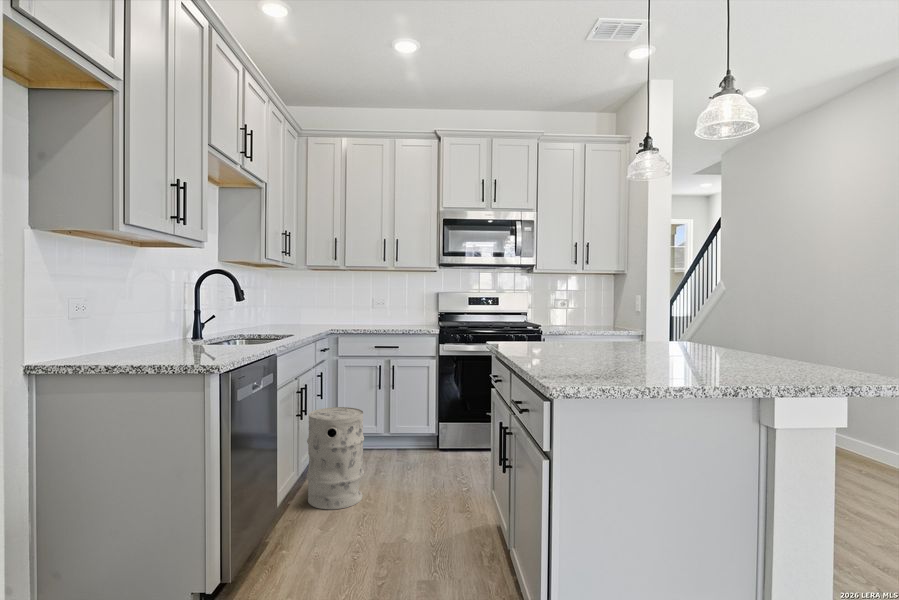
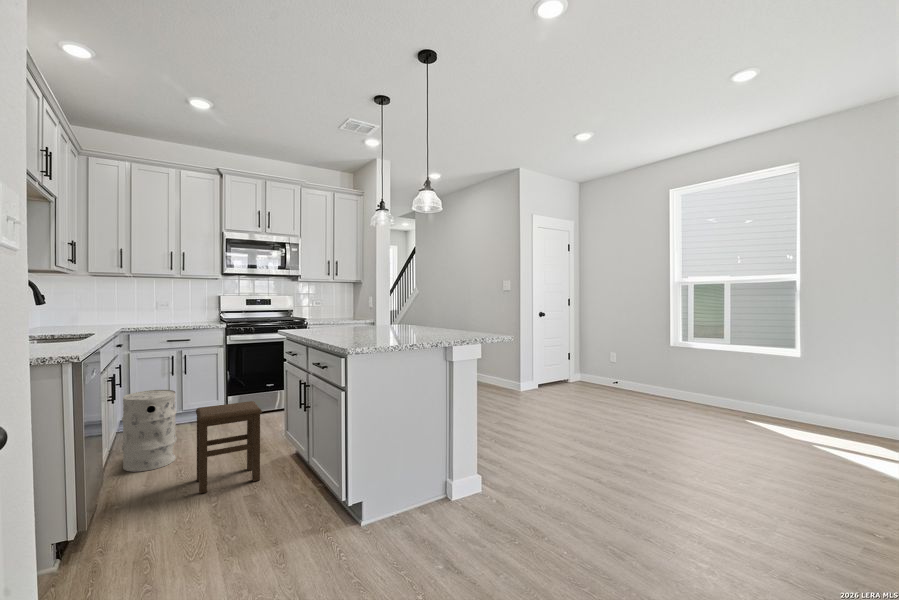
stool: none [361,442,444,566] -> present [196,401,262,493]

